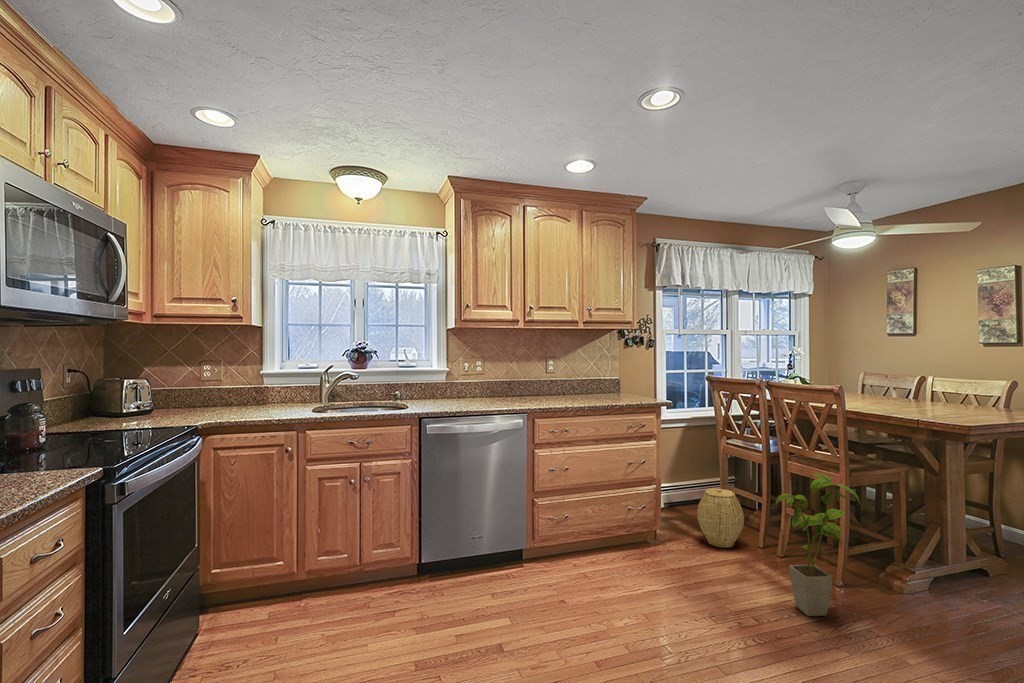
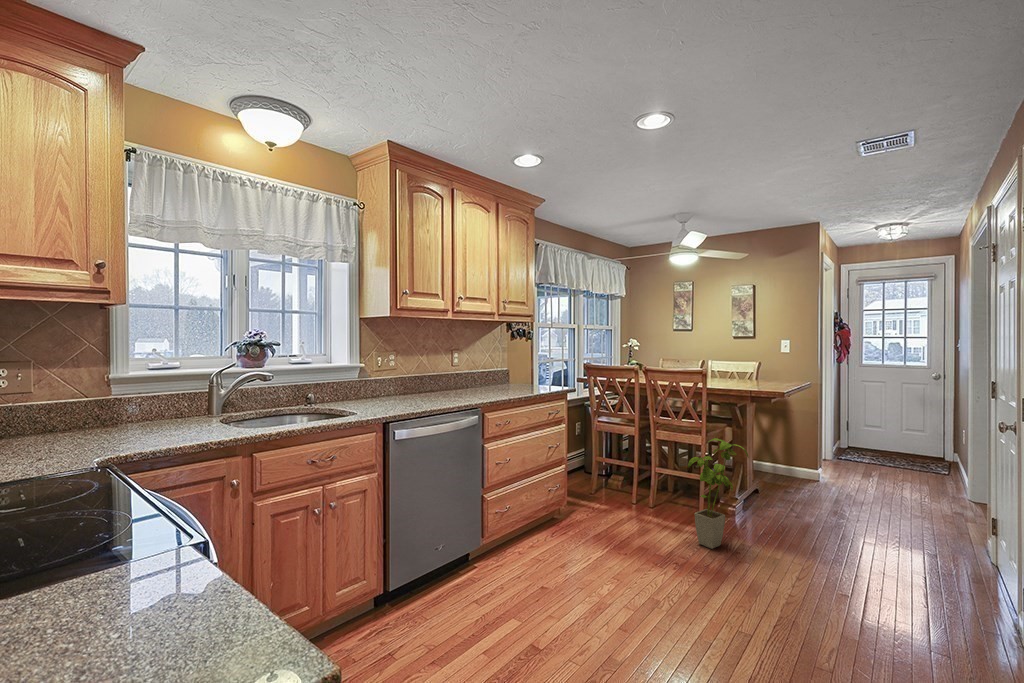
woven basket: present [697,488,744,547] -> none [587,461,625,511]

